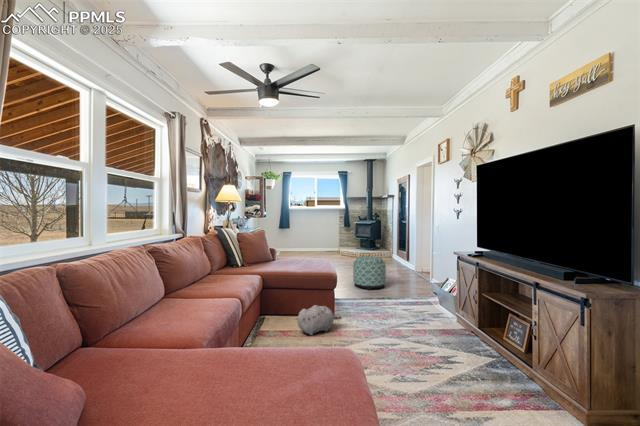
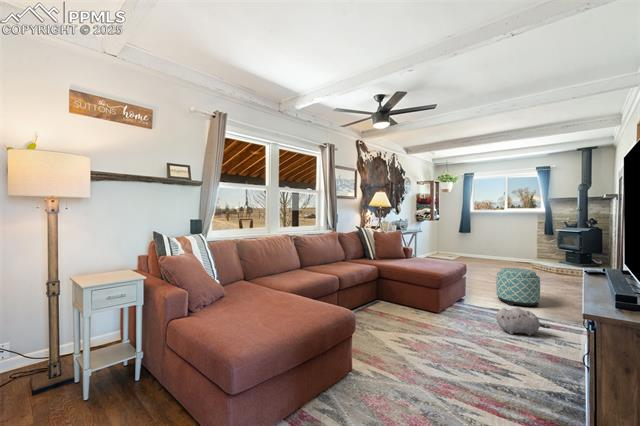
plush toy: present [297,305,342,335] -> present [496,307,550,335]

